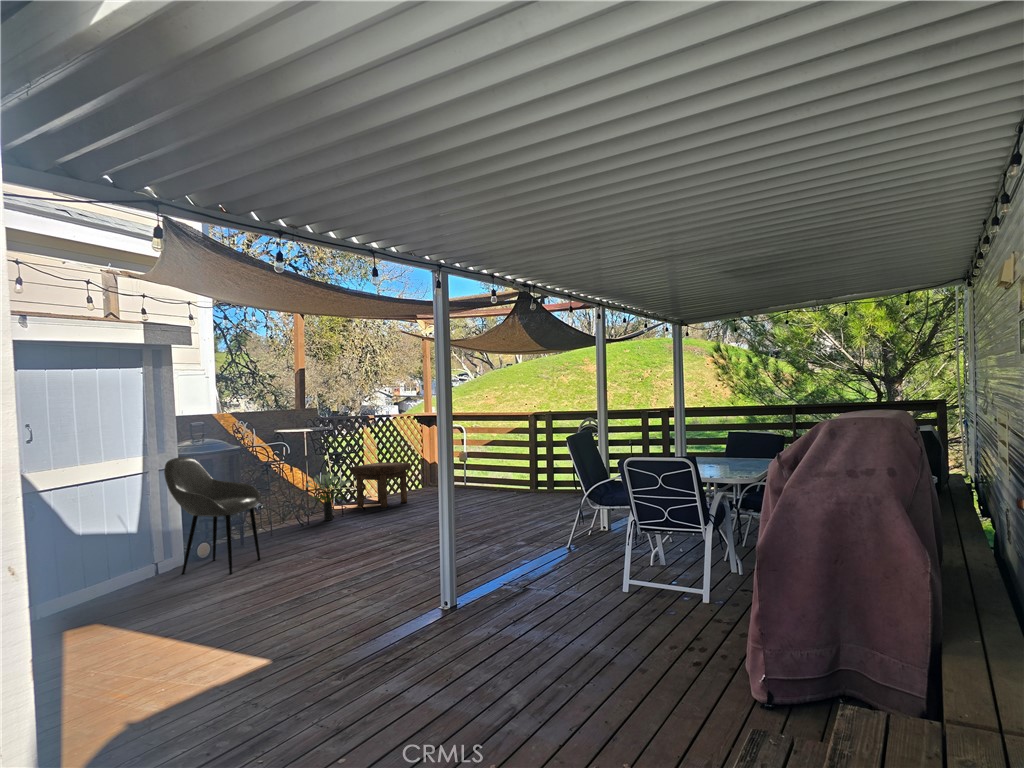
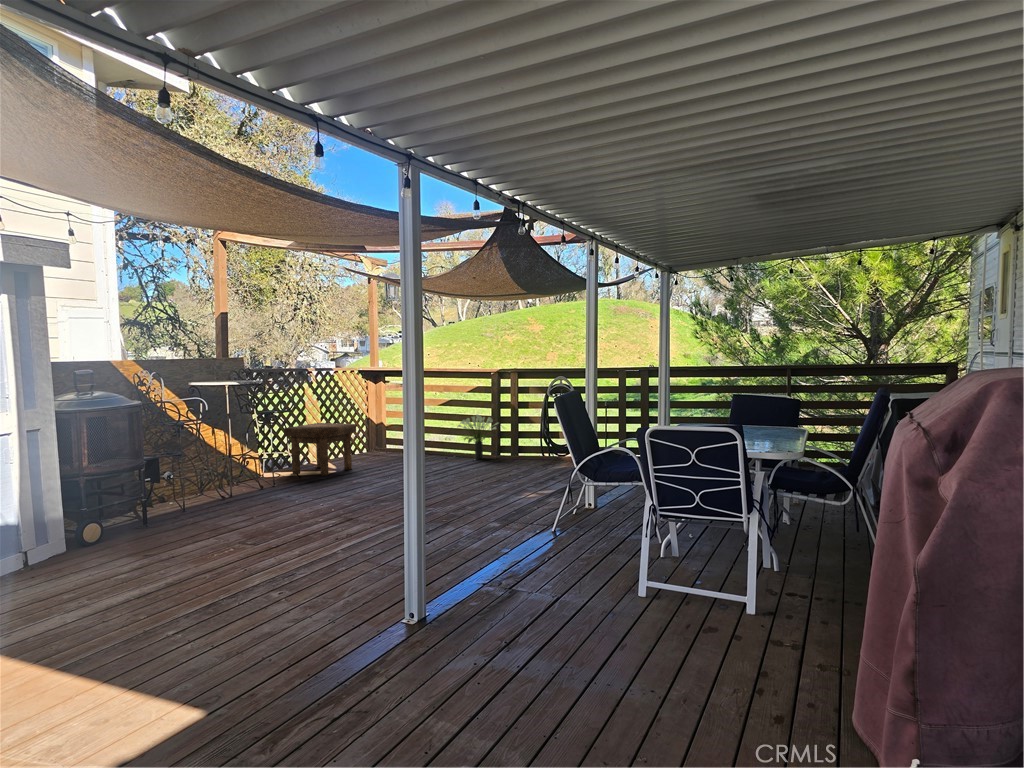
armchair: present [164,457,260,574] -> none [30,414,166,567]
potted plant: present [306,473,350,521] -> present [458,415,498,459]

